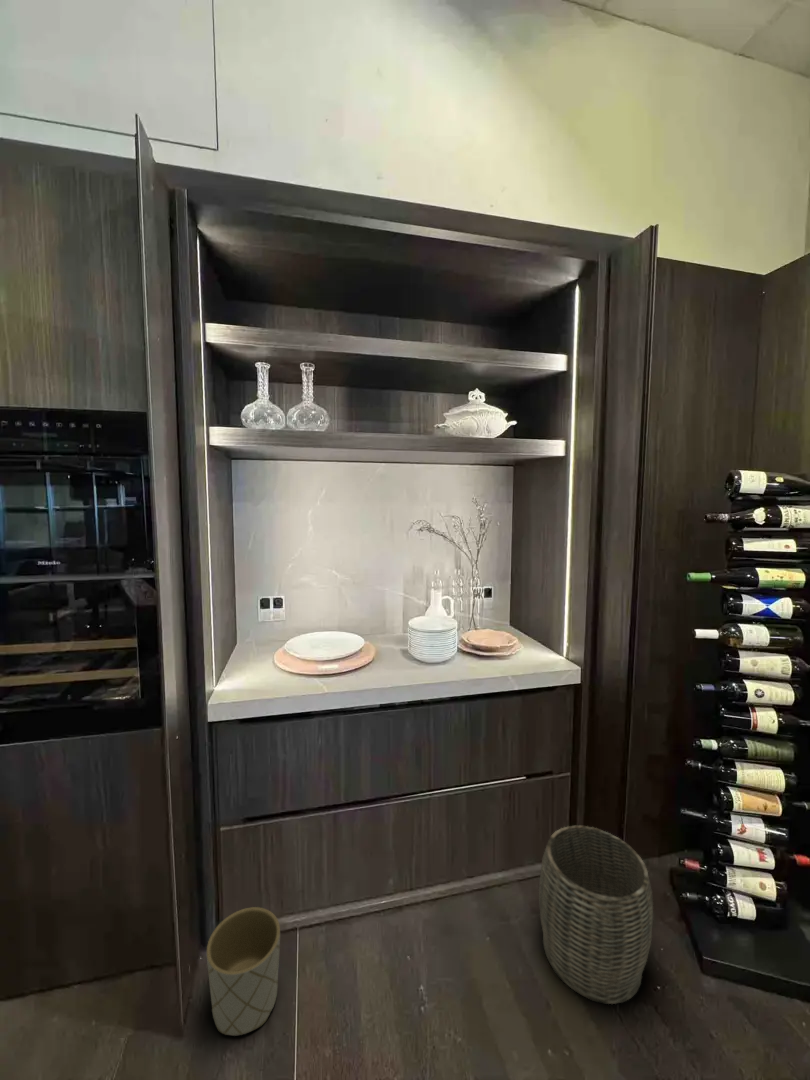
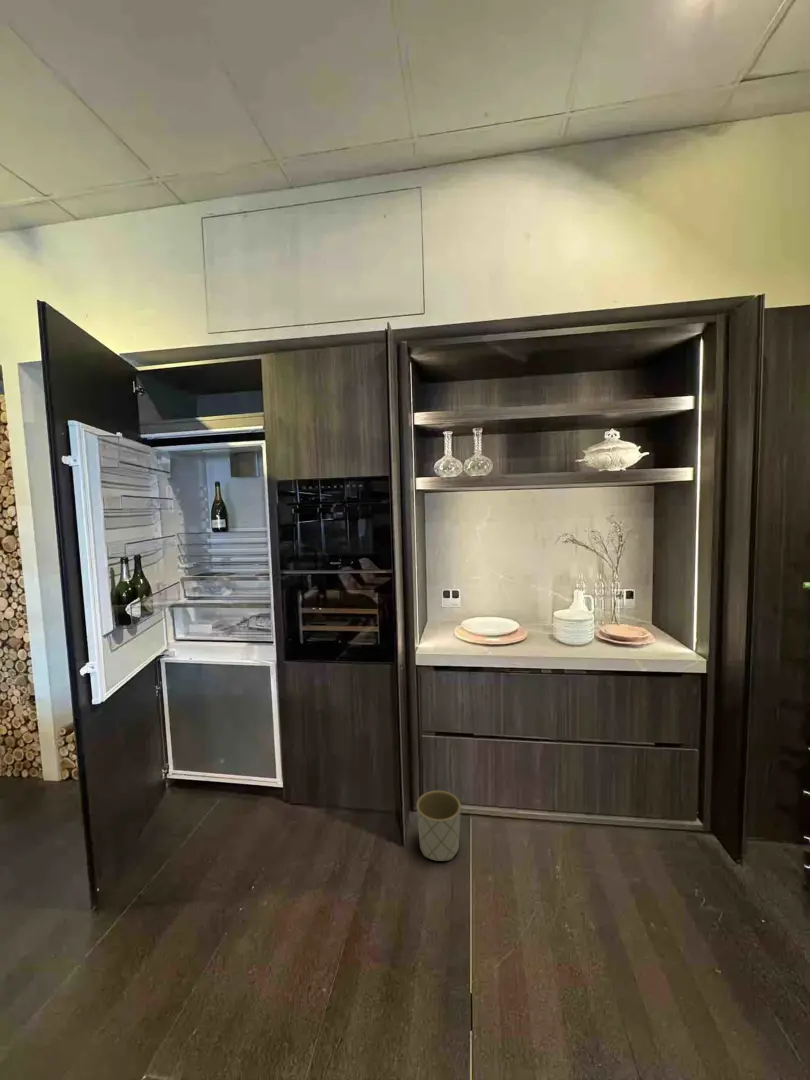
woven basket: present [539,826,653,1004] -> none [659,787,760,922]

